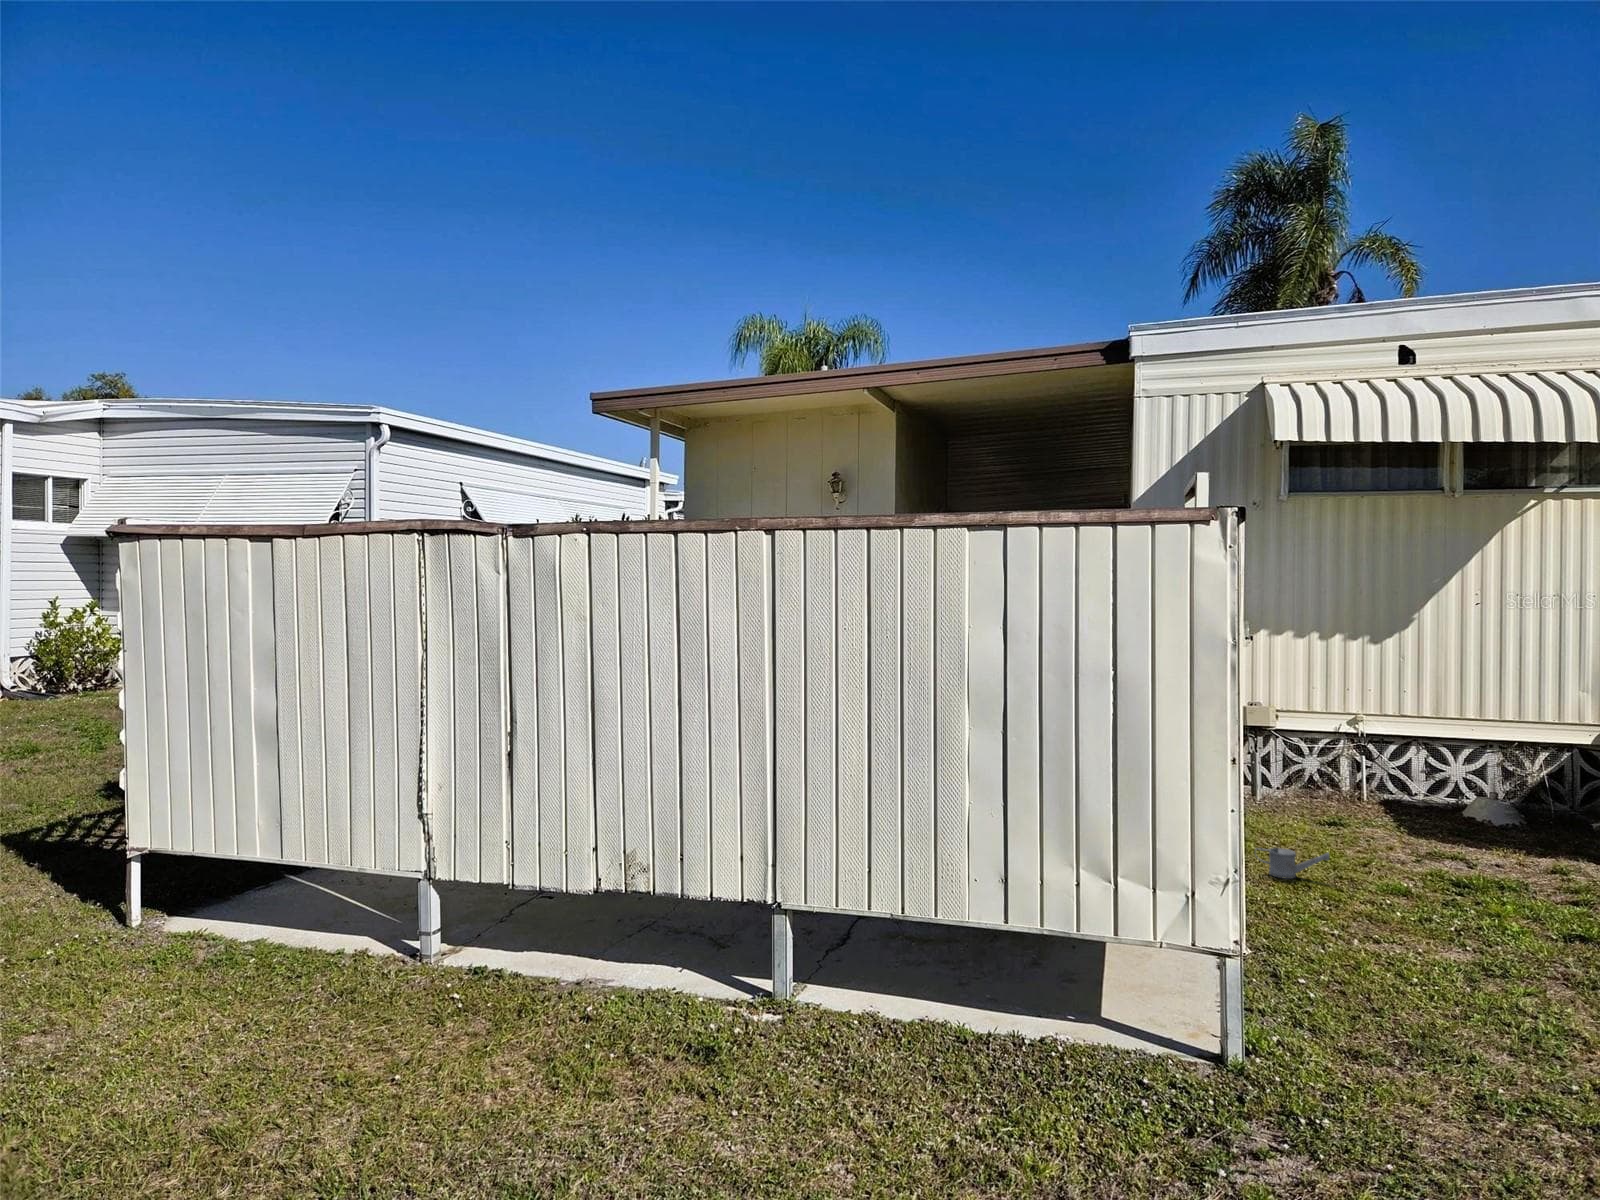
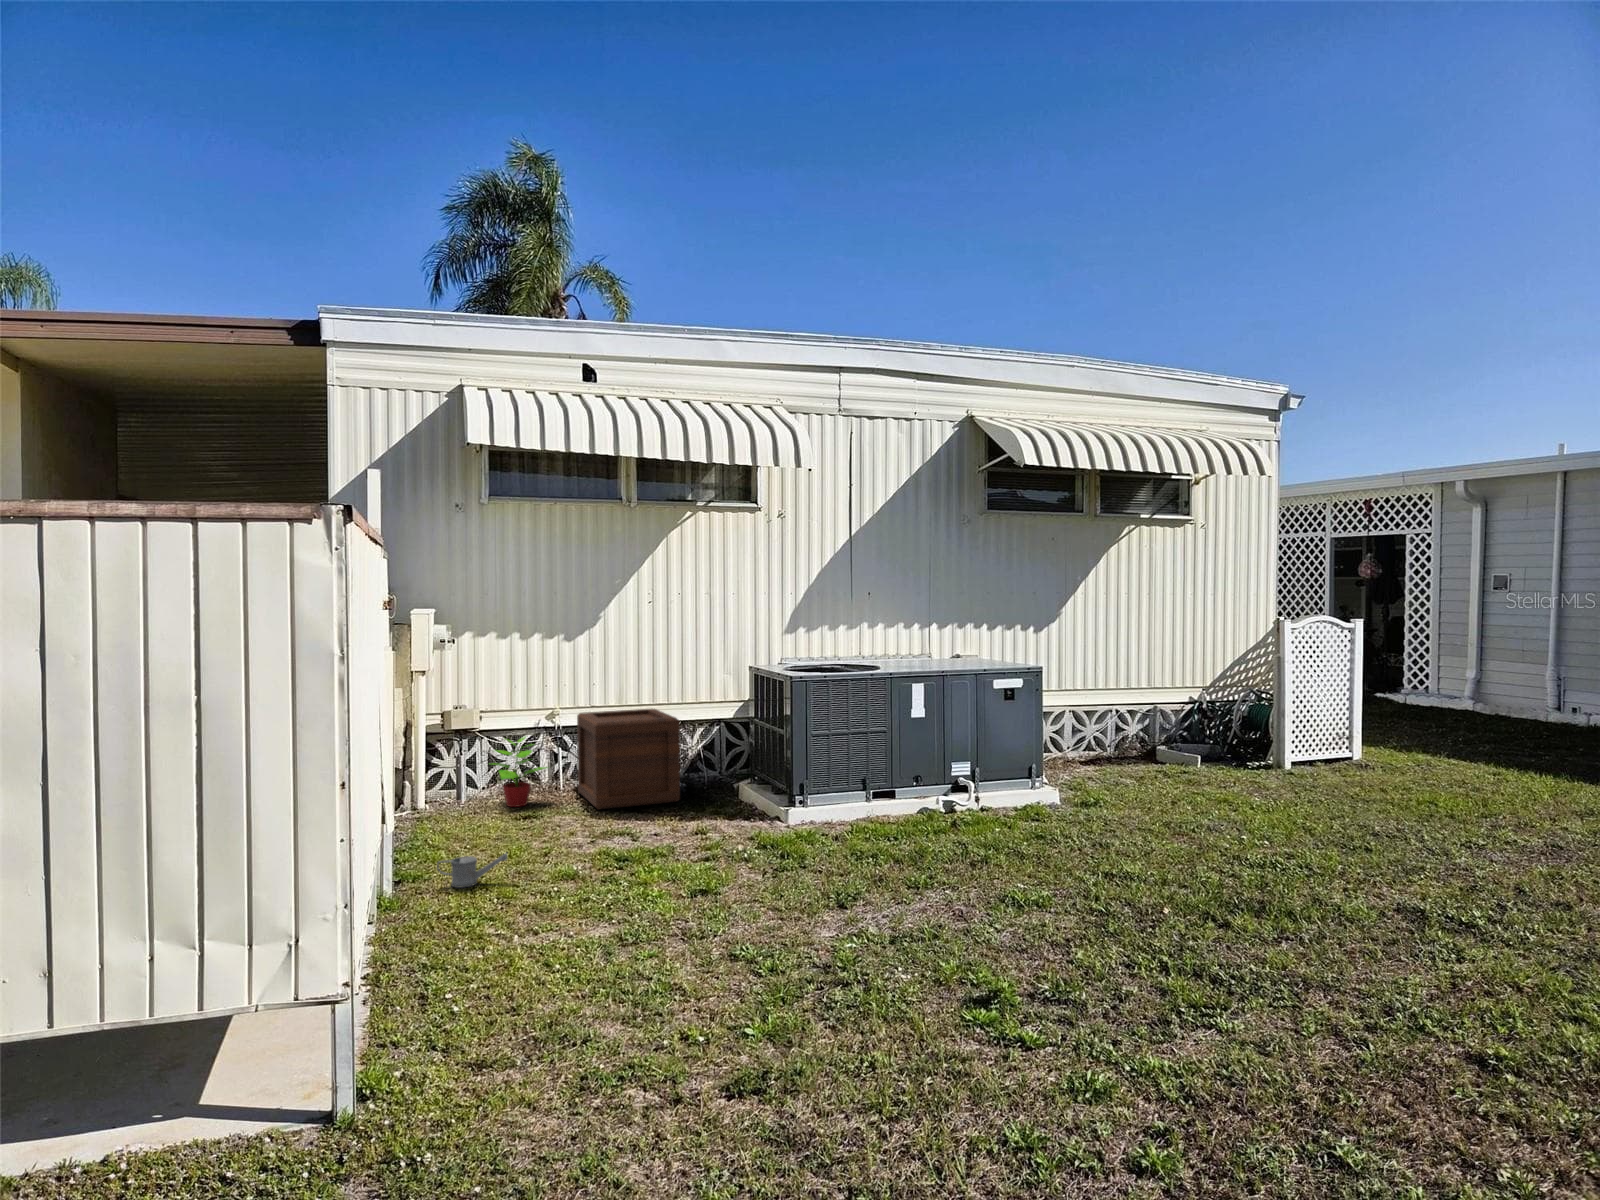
wooden crate: none [1383,721,1525,833] -> present [577,709,680,810]
potted plant: none [1284,736,1353,809] -> present [492,737,547,807]

